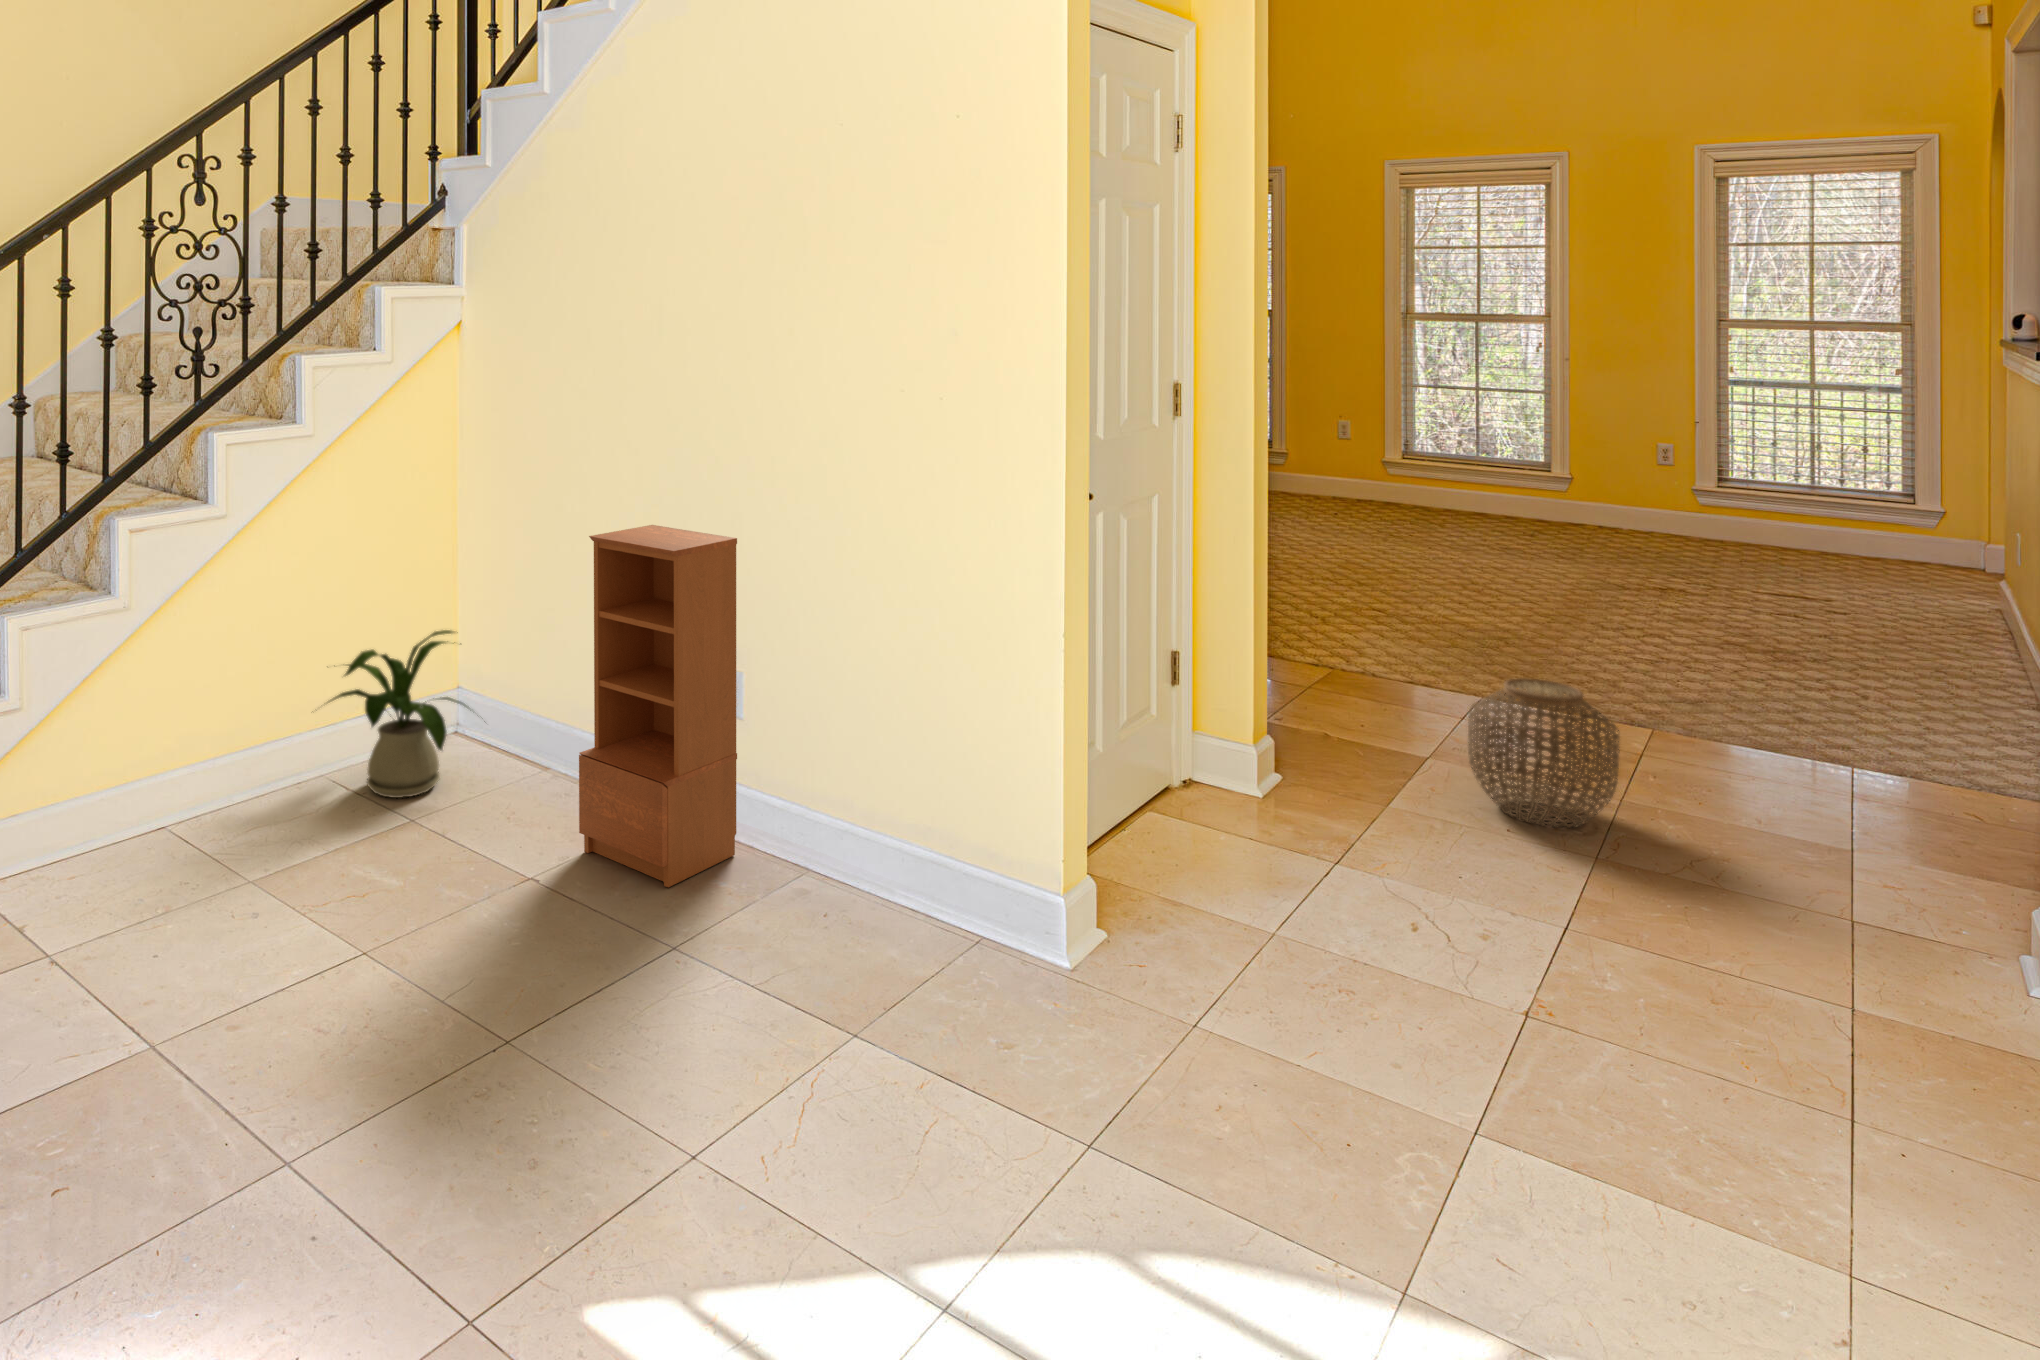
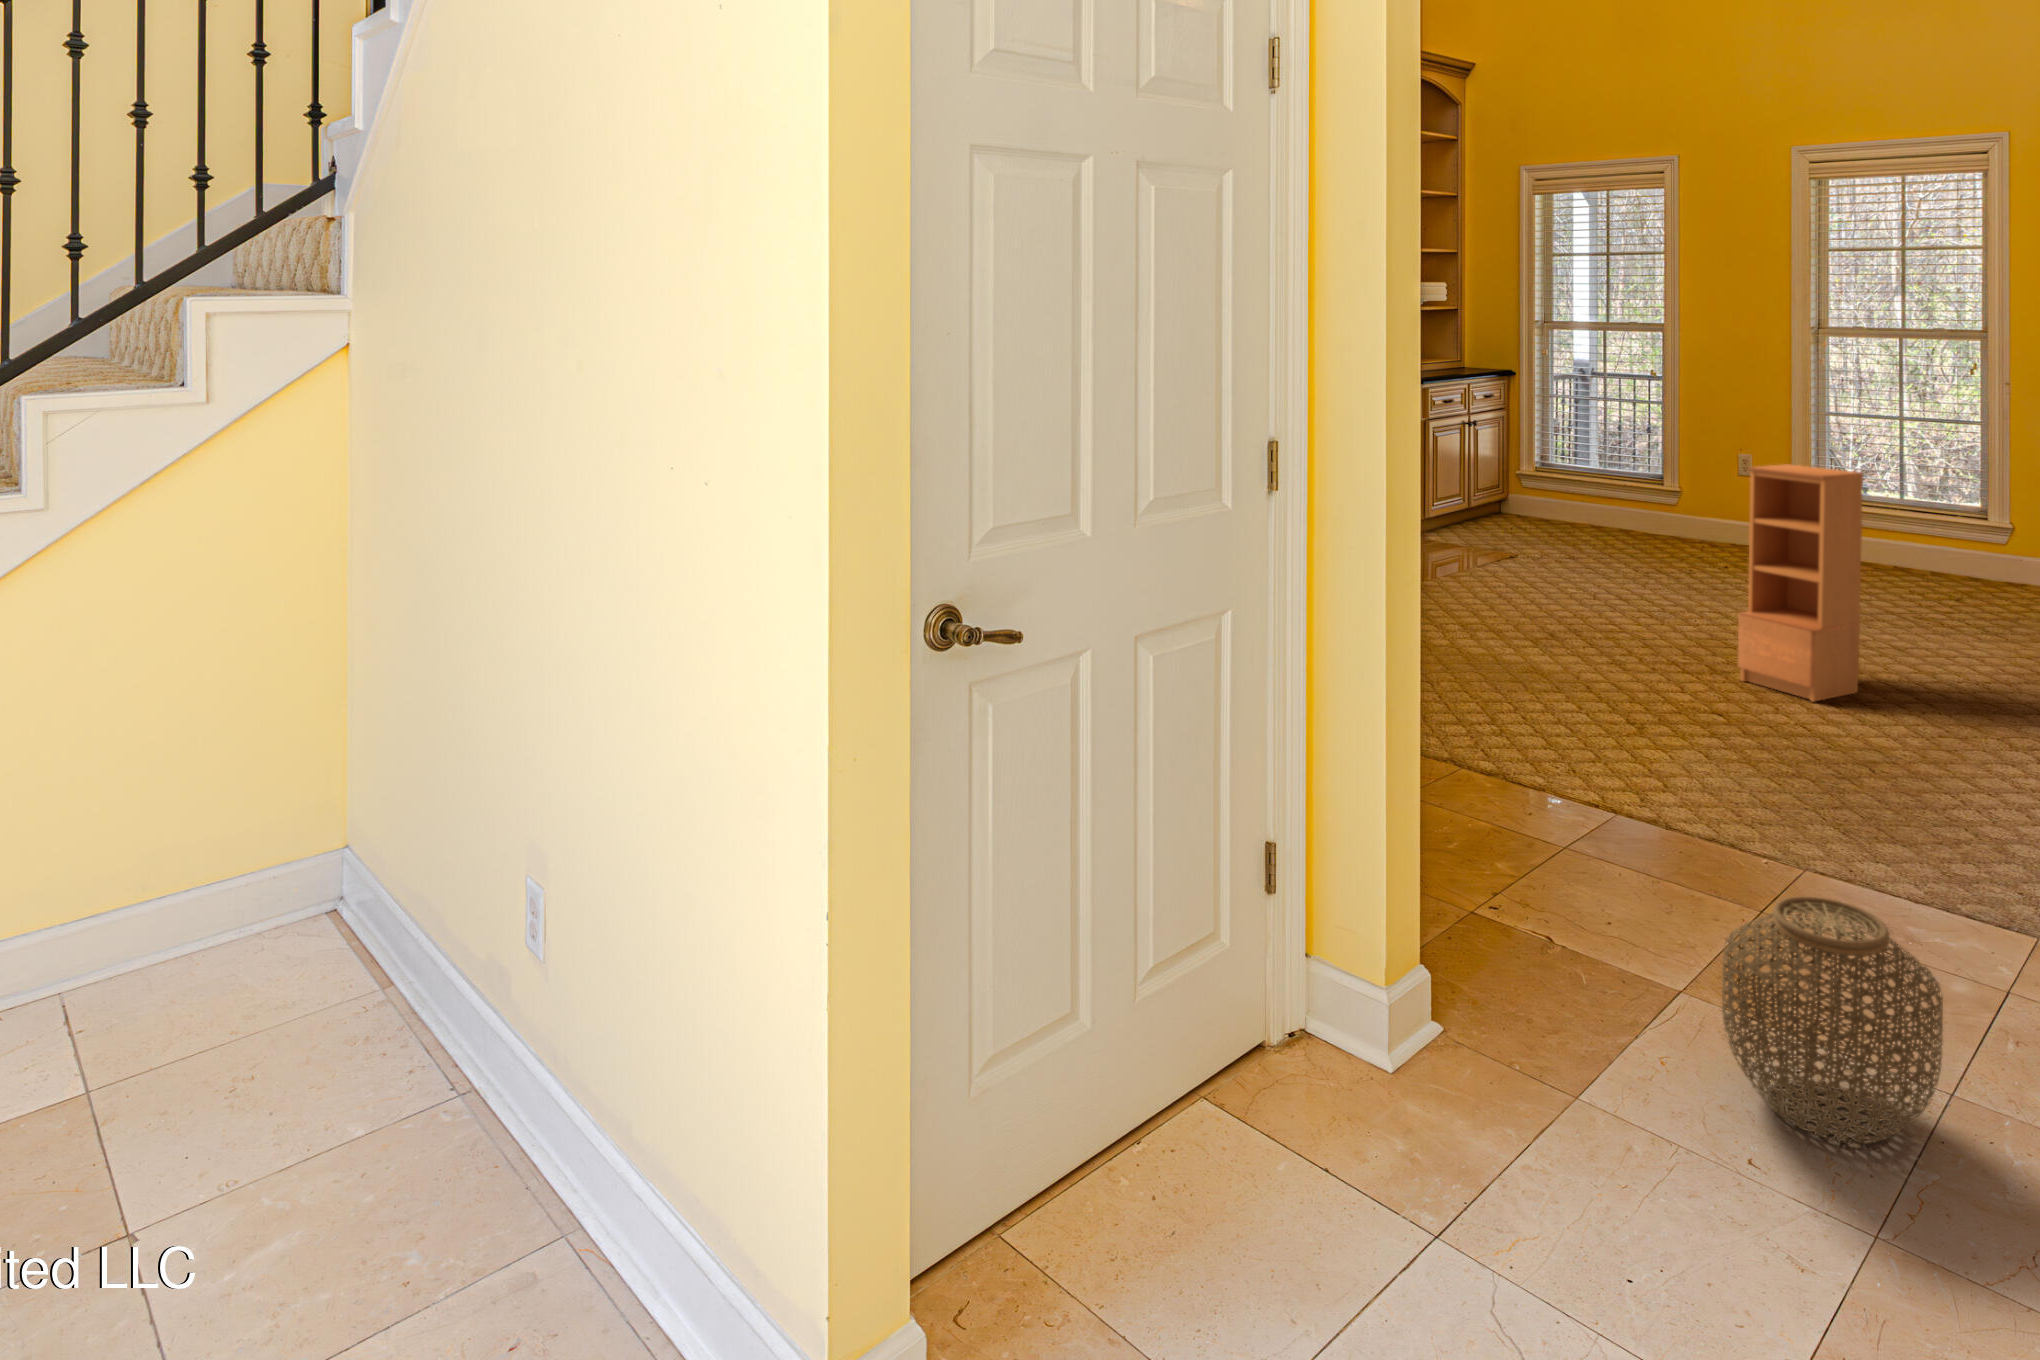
bookcase: present [579,525,737,887] -> present [1738,464,1863,702]
house plant: present [329,630,485,798] -> none [55,794,306,1038]

